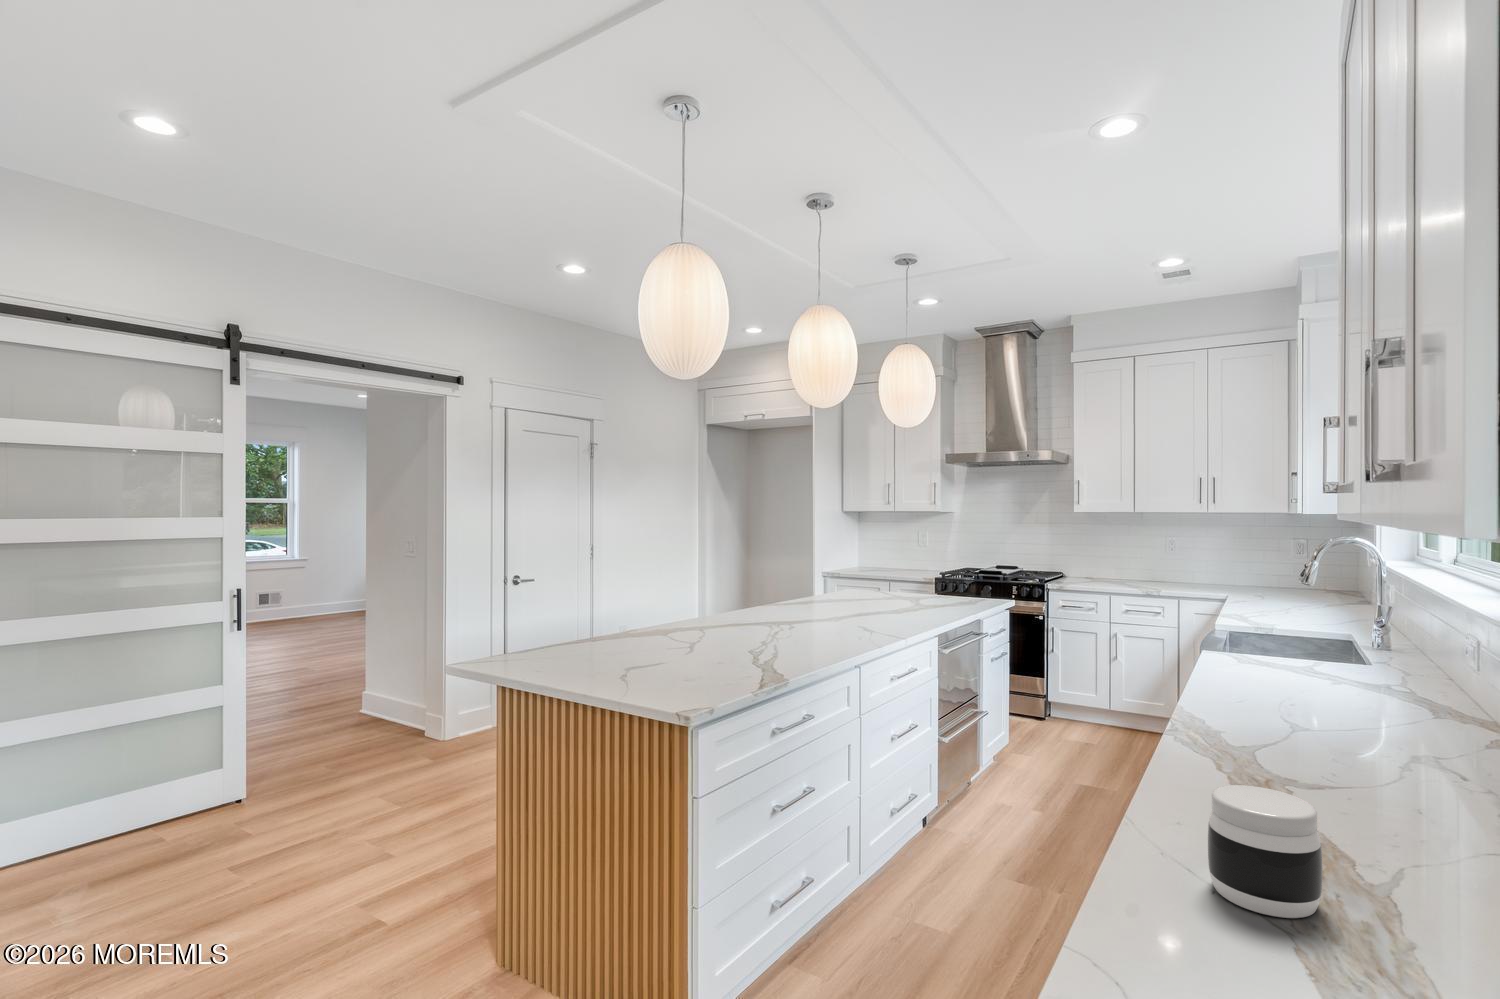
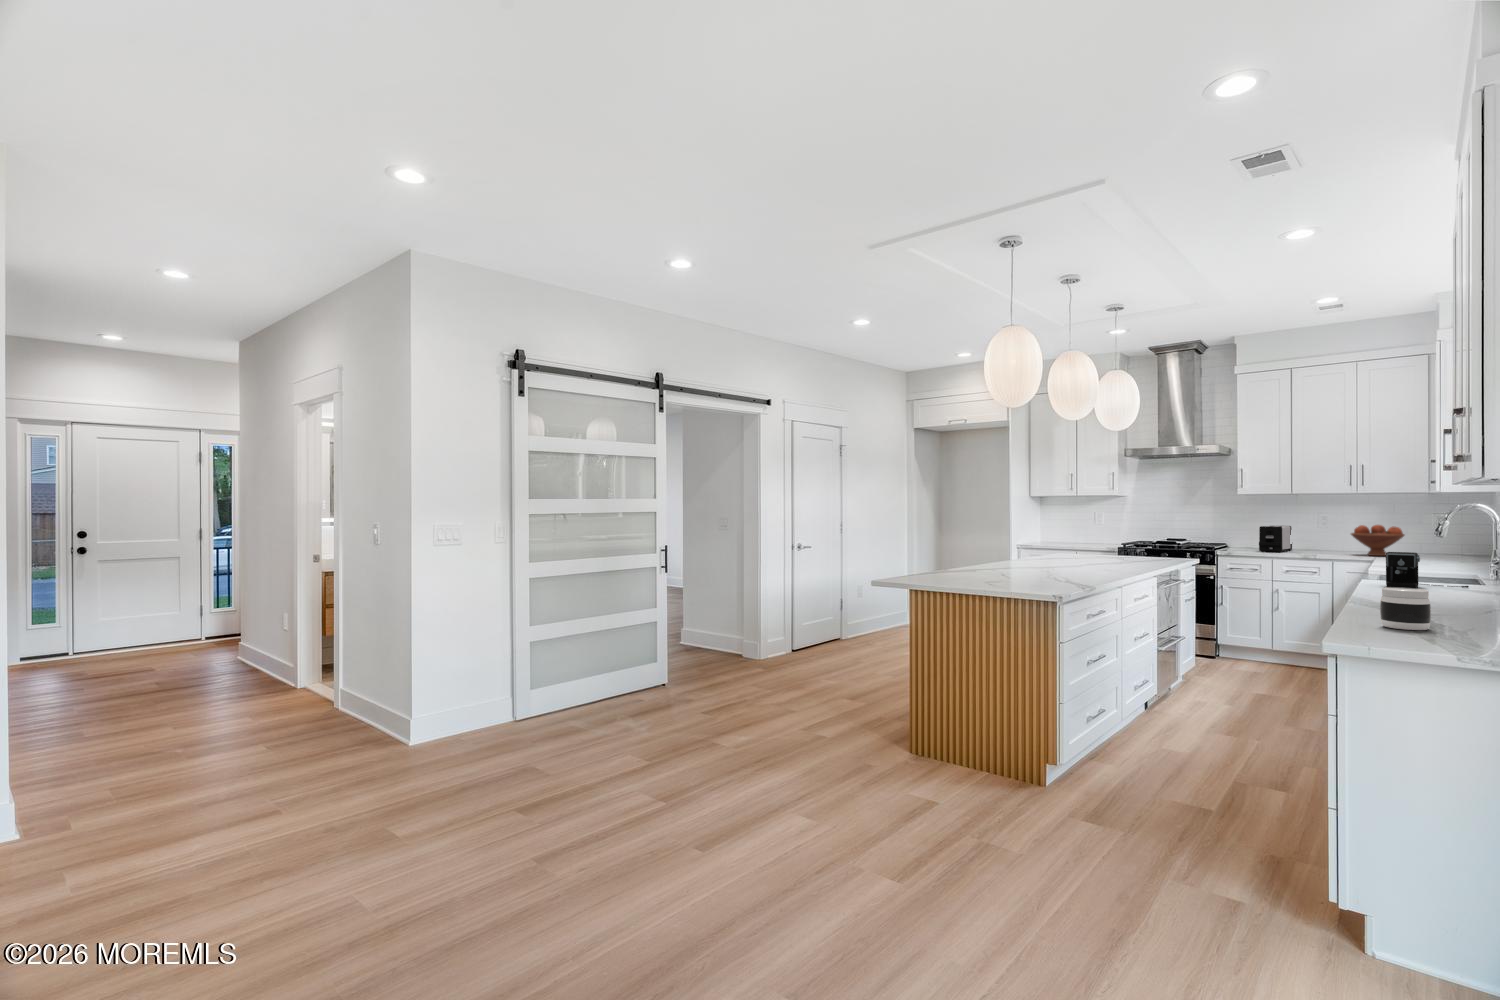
toaster: none [1097,552,1137,587] -> present [1259,526,1292,552]
fruit bowl: none [1201,554,1265,596] -> present [1351,525,1404,556]
coffee maker: none [1236,620,1358,686] -> present [1386,552,1469,588]

